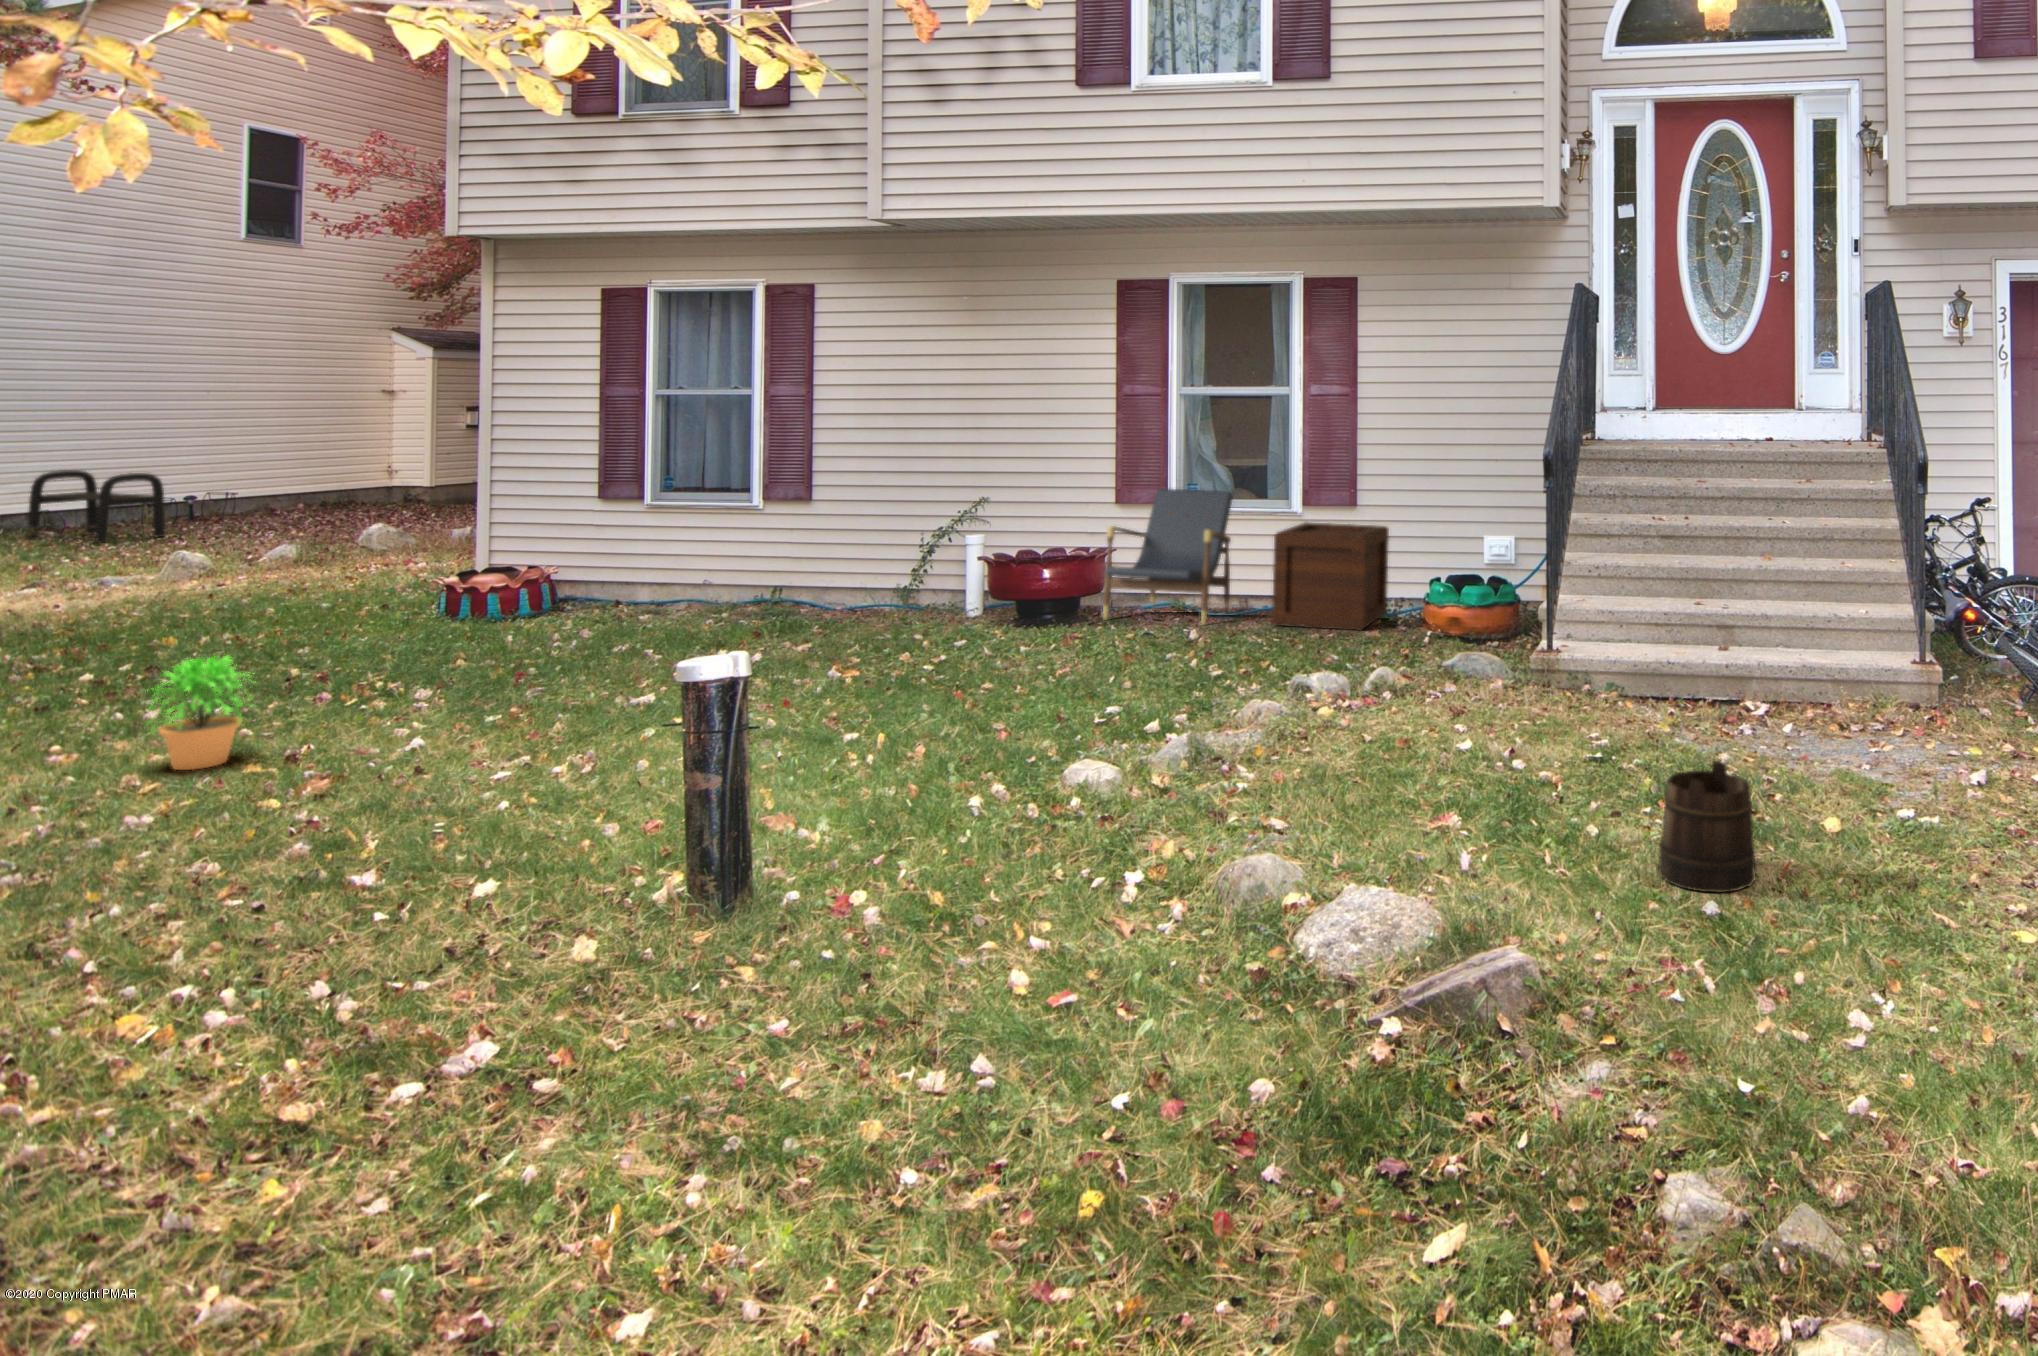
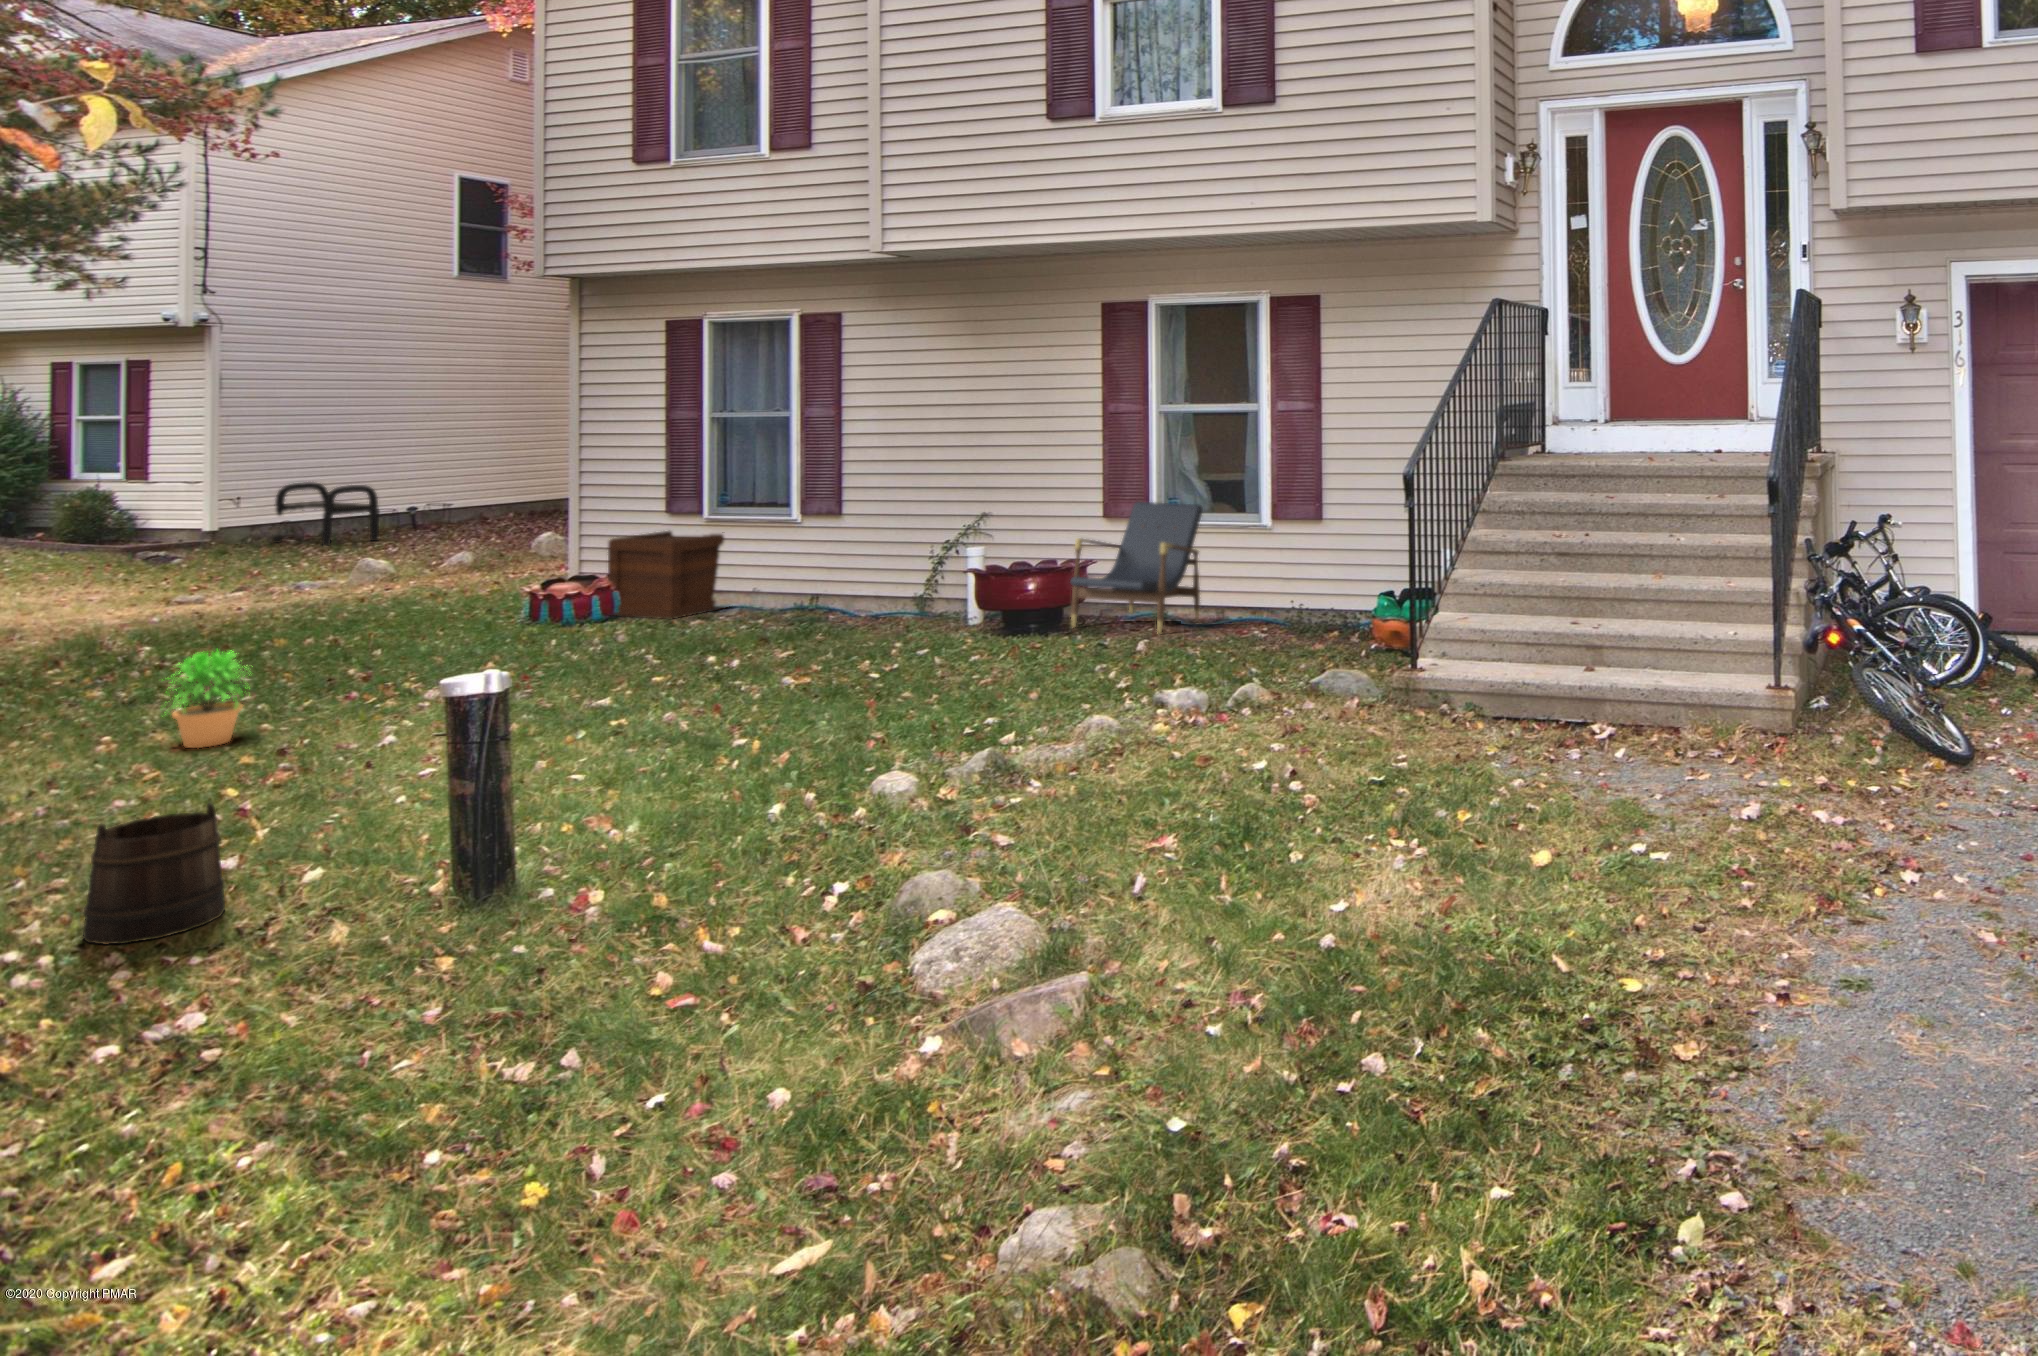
wooden crate: present [1272,523,1389,630] -> present [608,531,726,619]
bucket: present [1658,761,1756,893] -> present [83,804,225,944]

